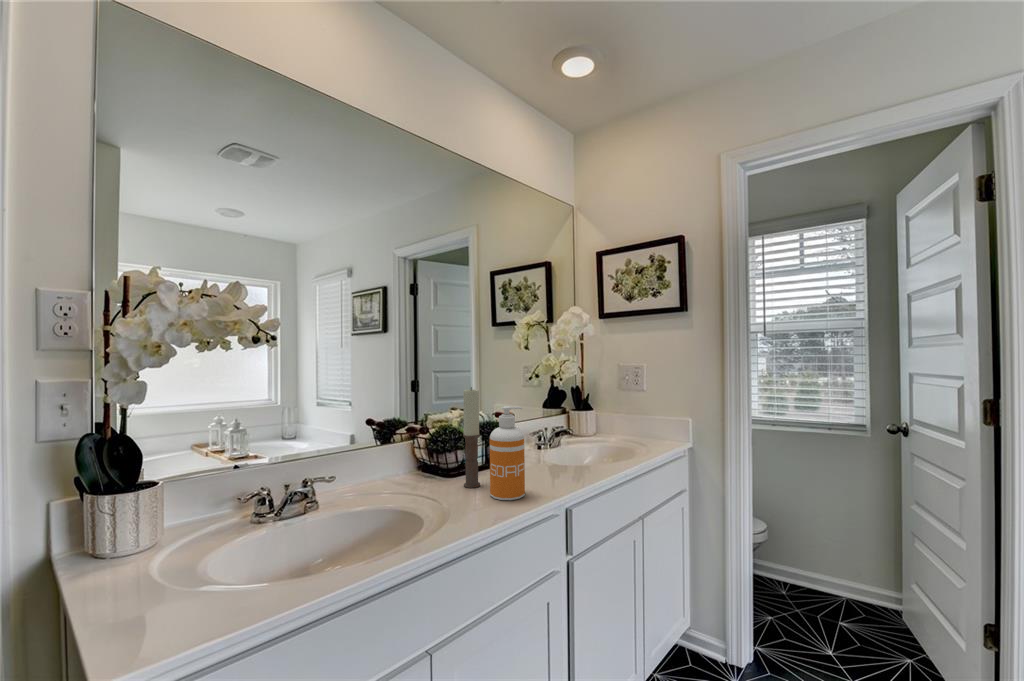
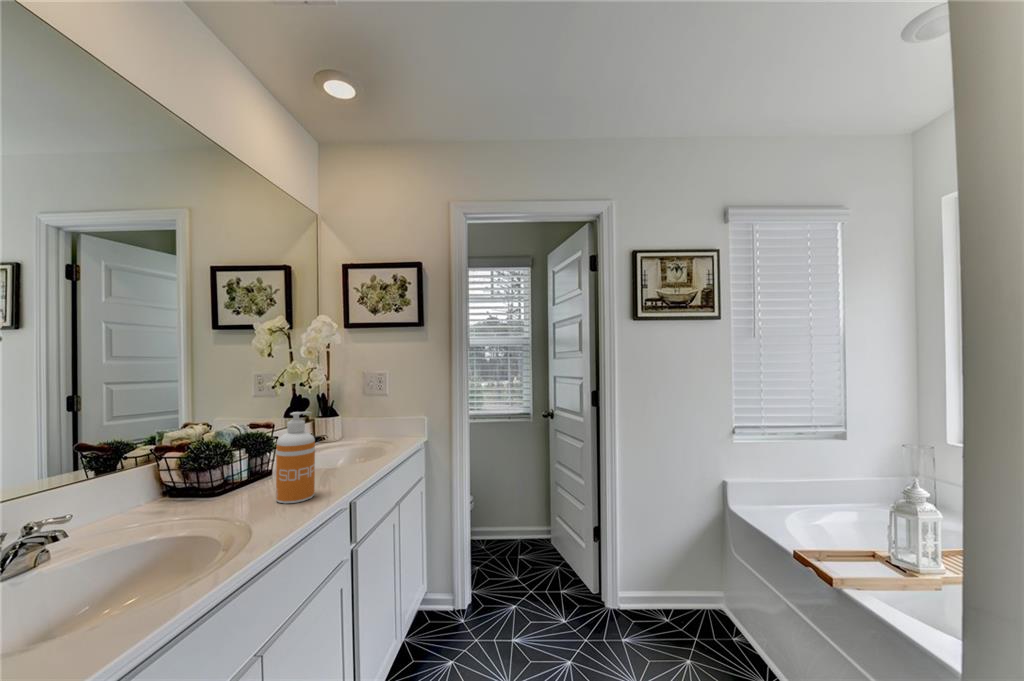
candle: present [463,387,480,488] -> none [237,396,258,501]

